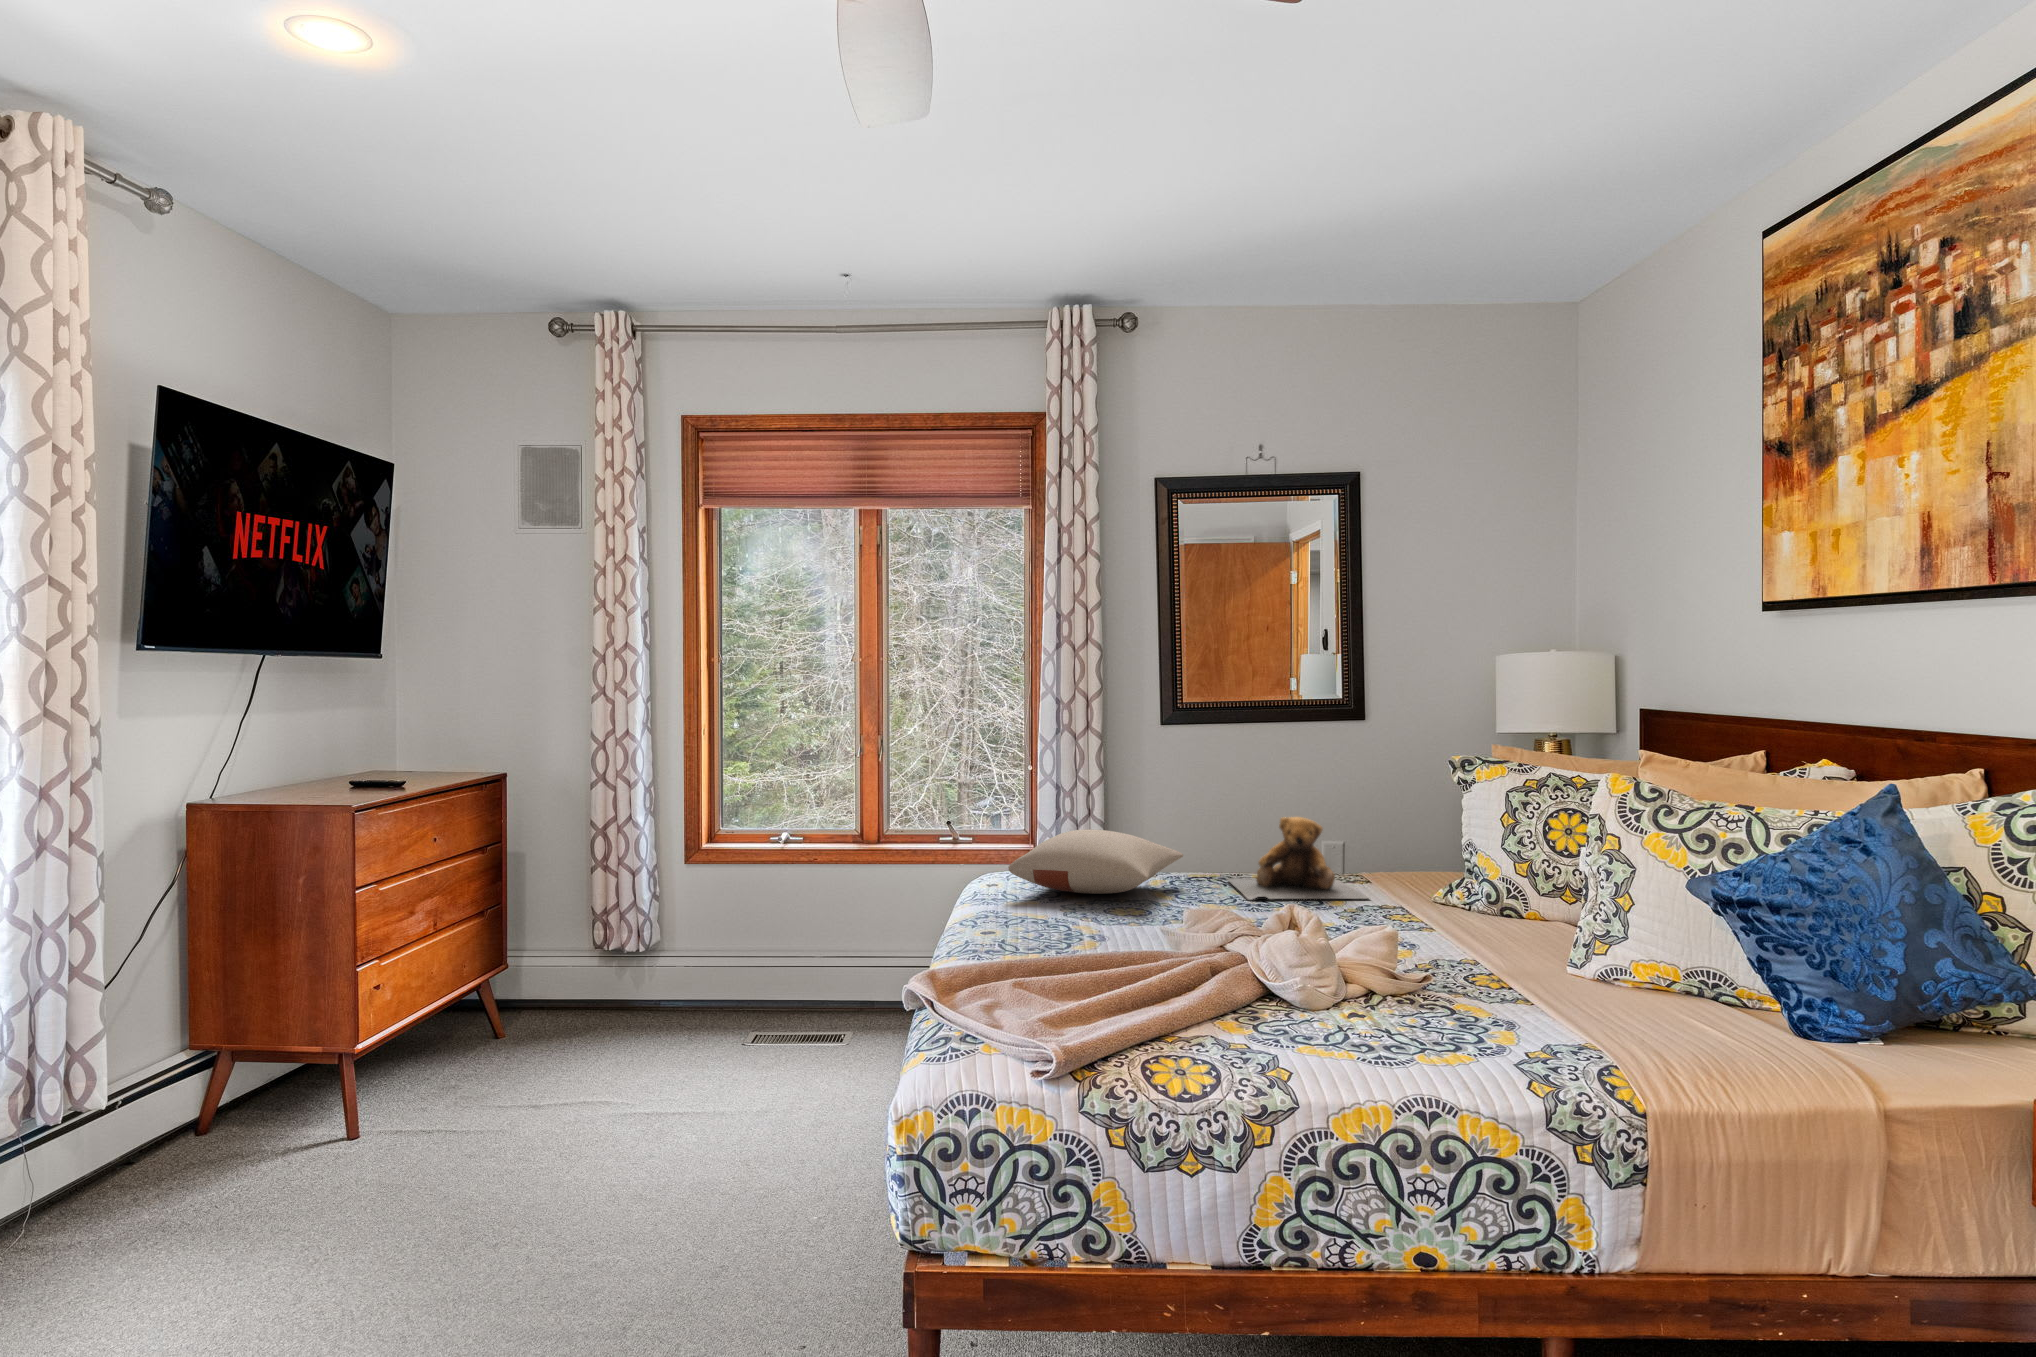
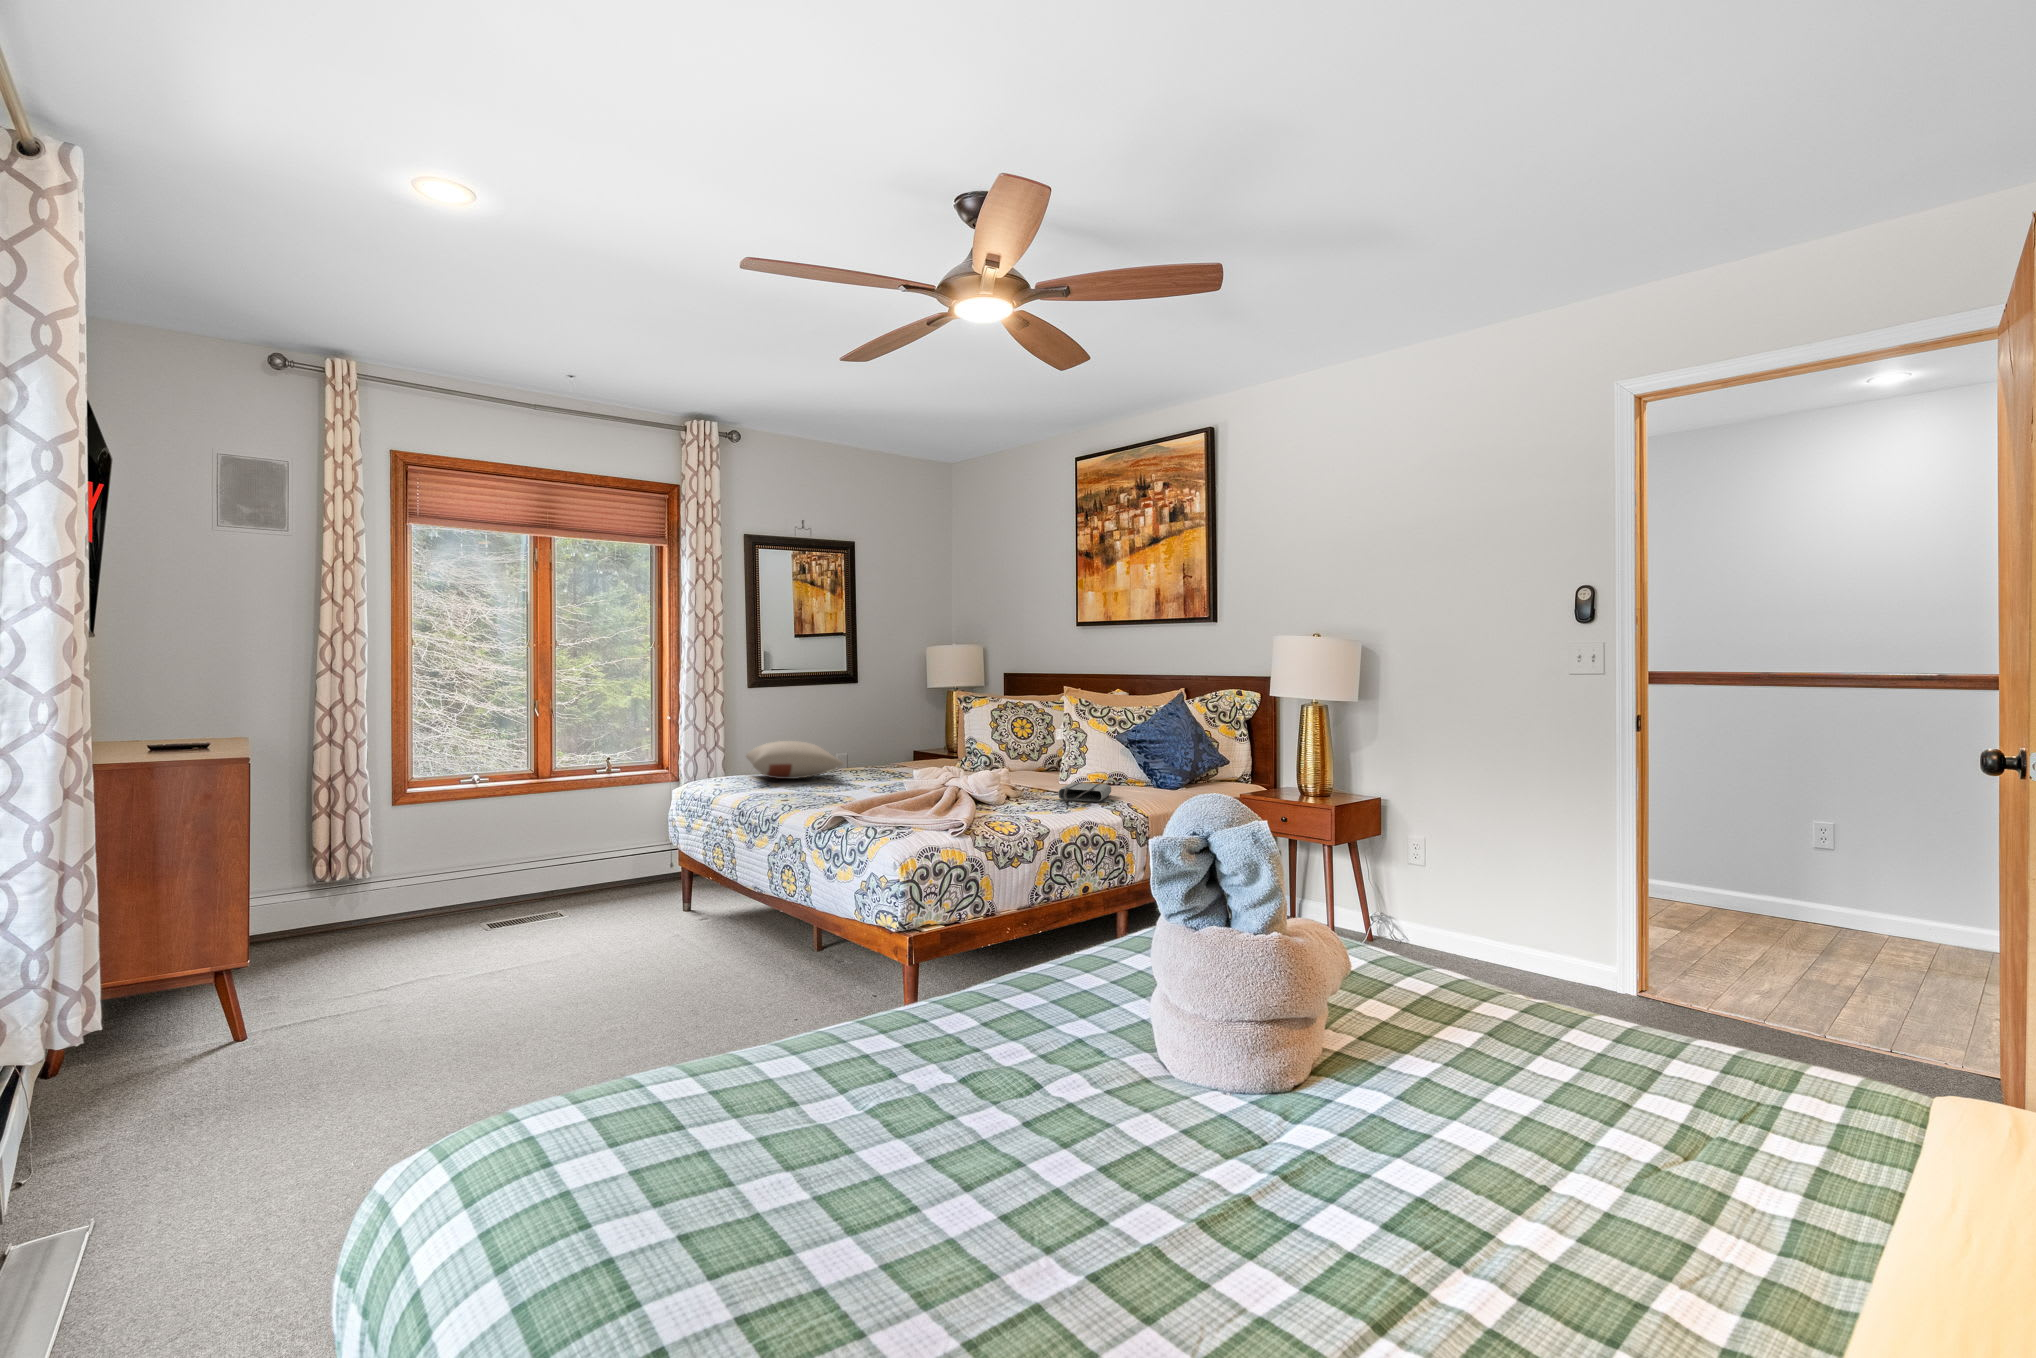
teddy bear: present [1228,817,1368,900] -> none [847,729,934,775]
tote bag: none [1421,980,1620,1043] -> present [1058,783,1111,803]

